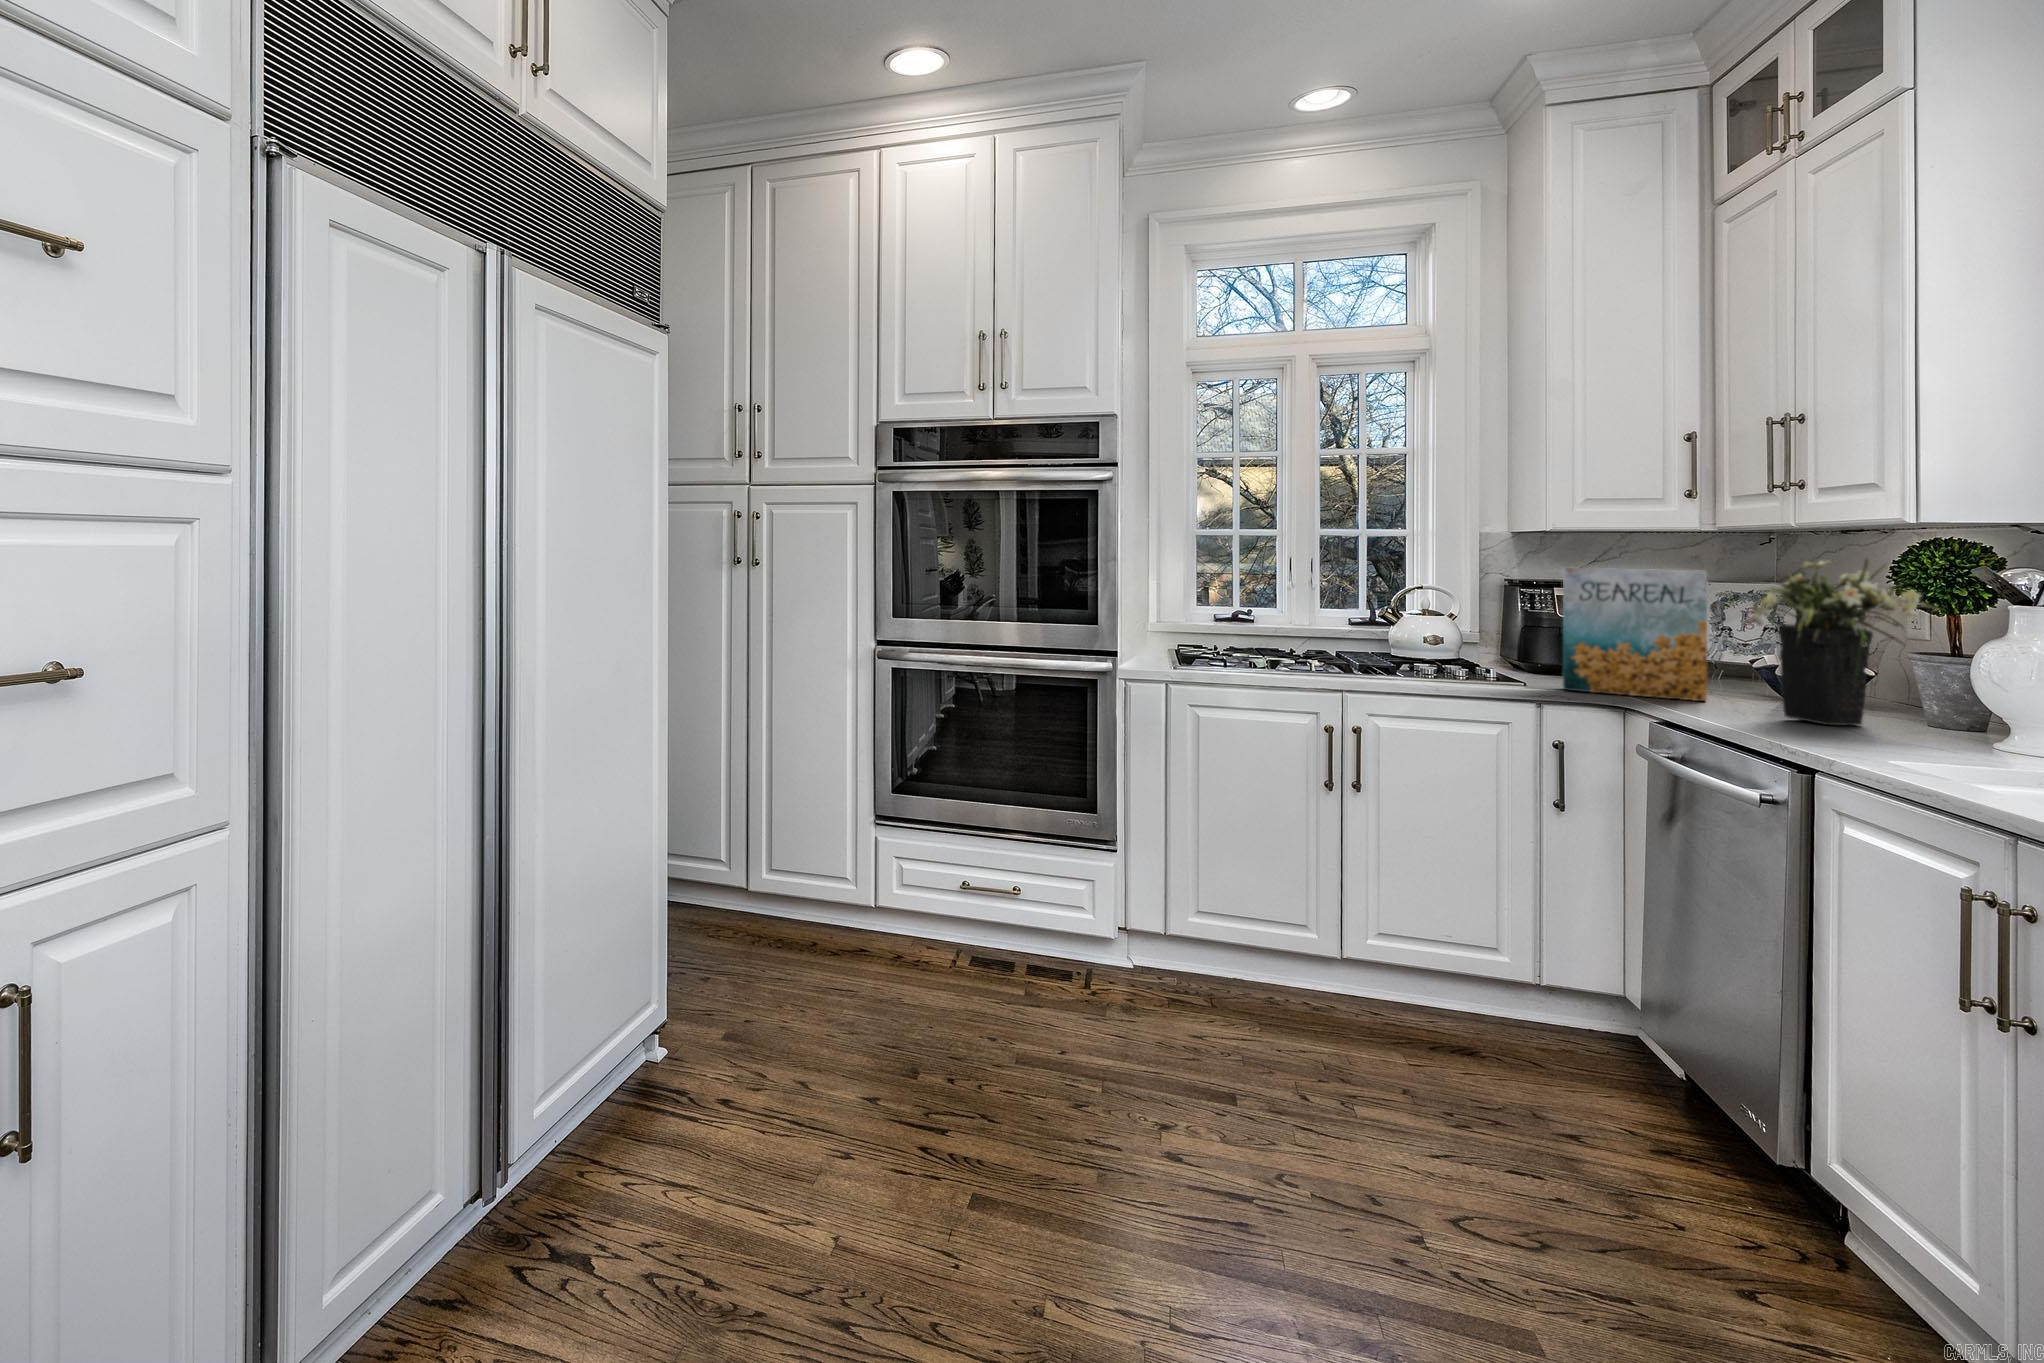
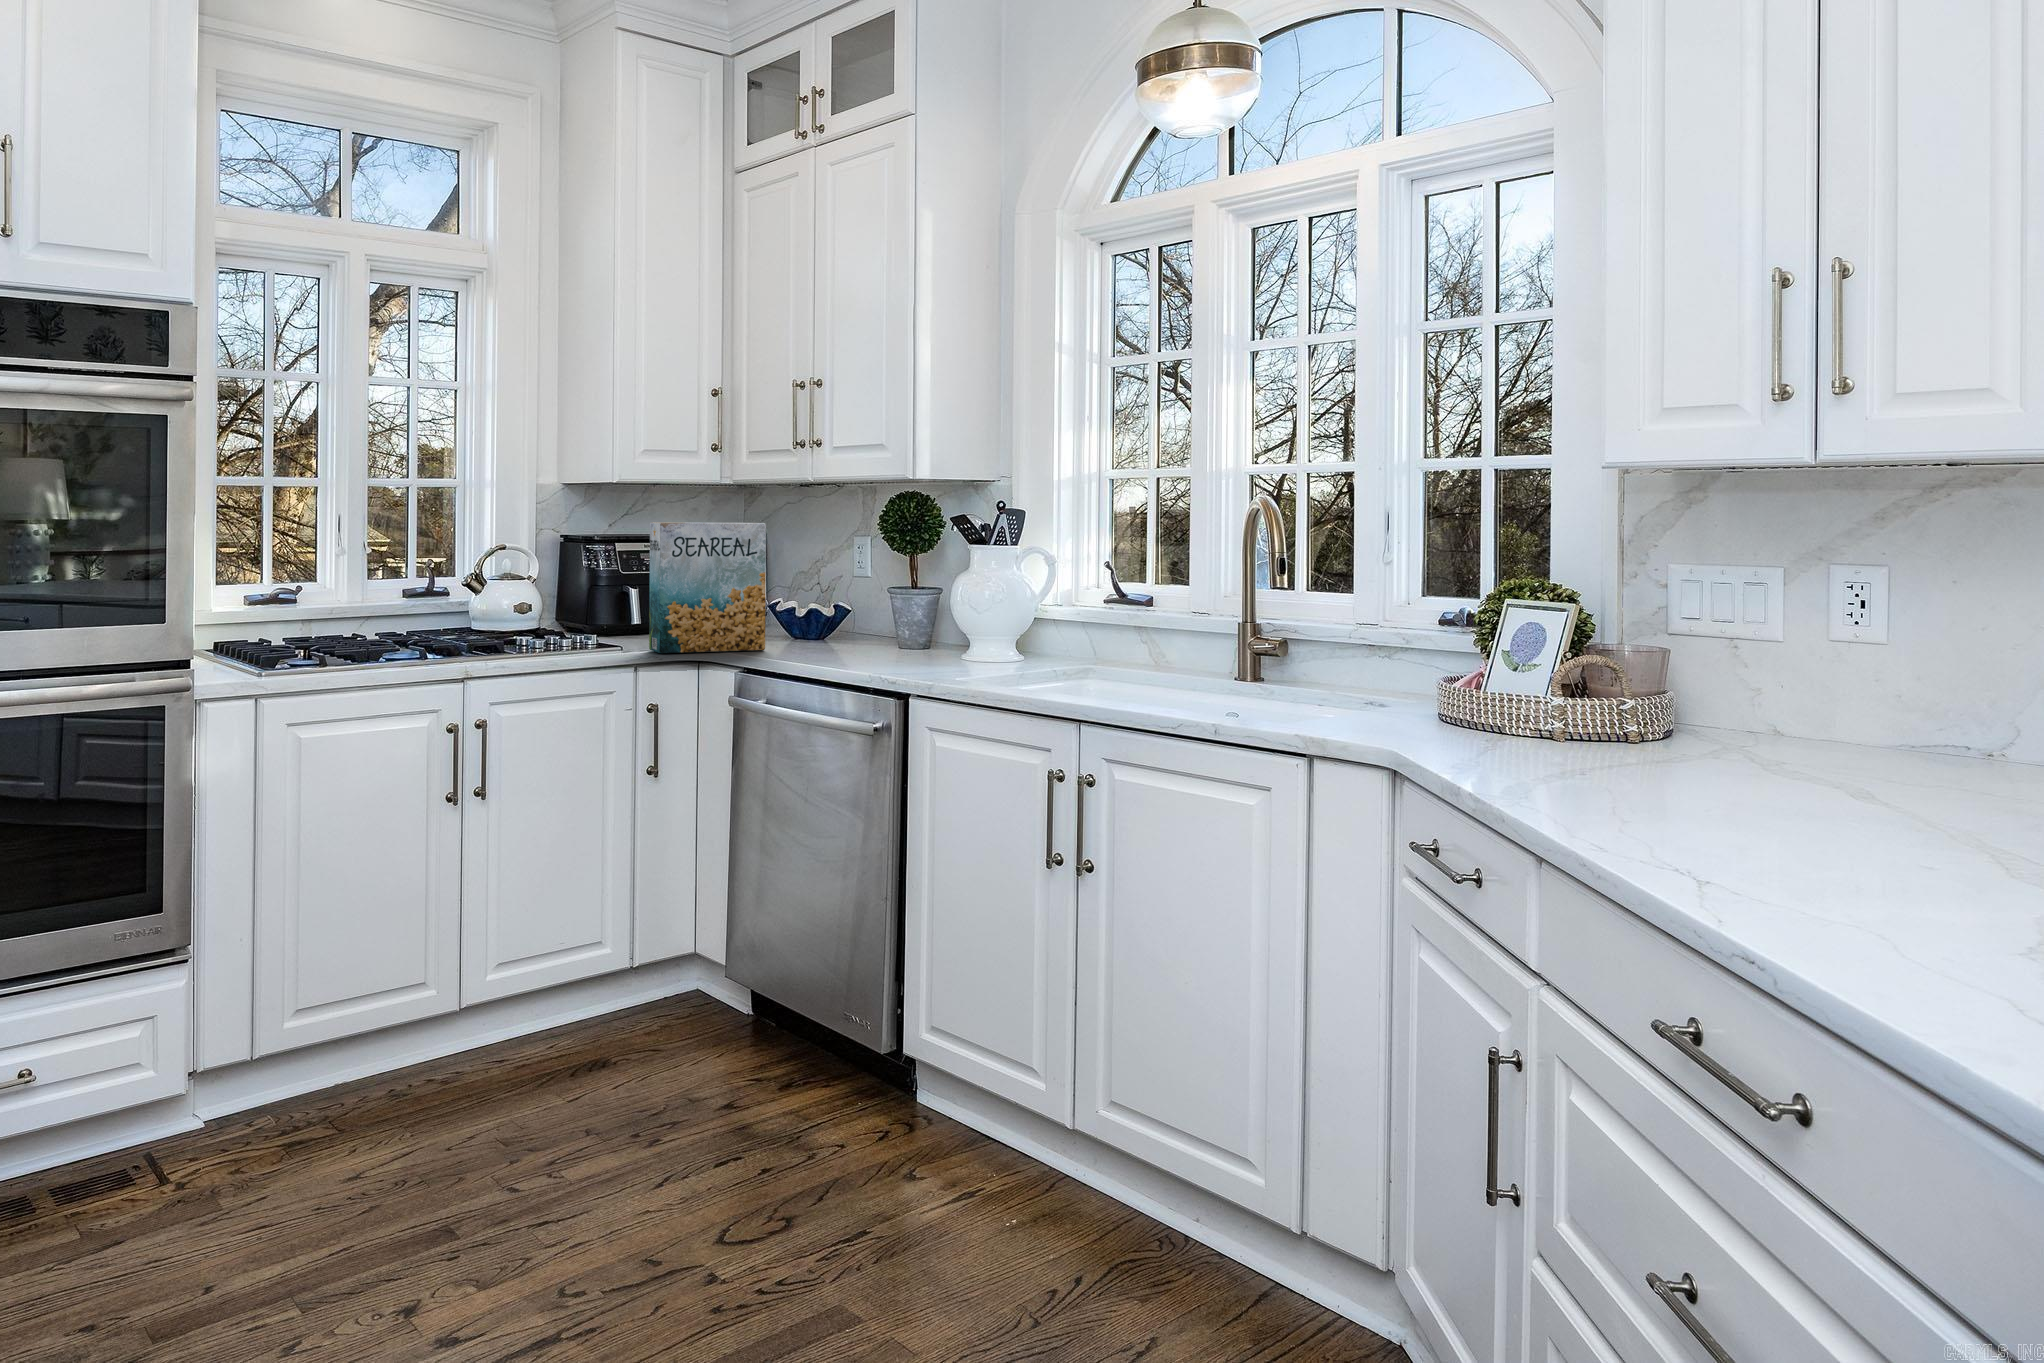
flower arrangement: present [1747,559,1939,725] -> none [821,512,941,662]

